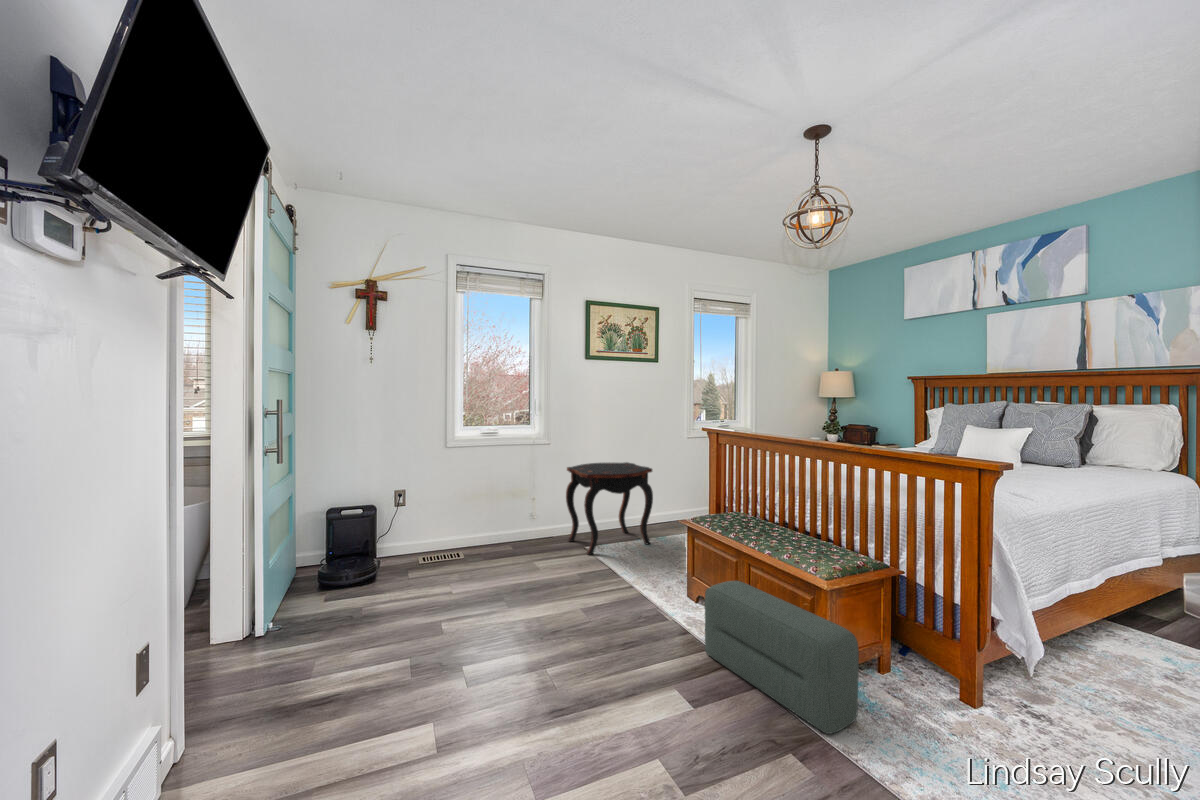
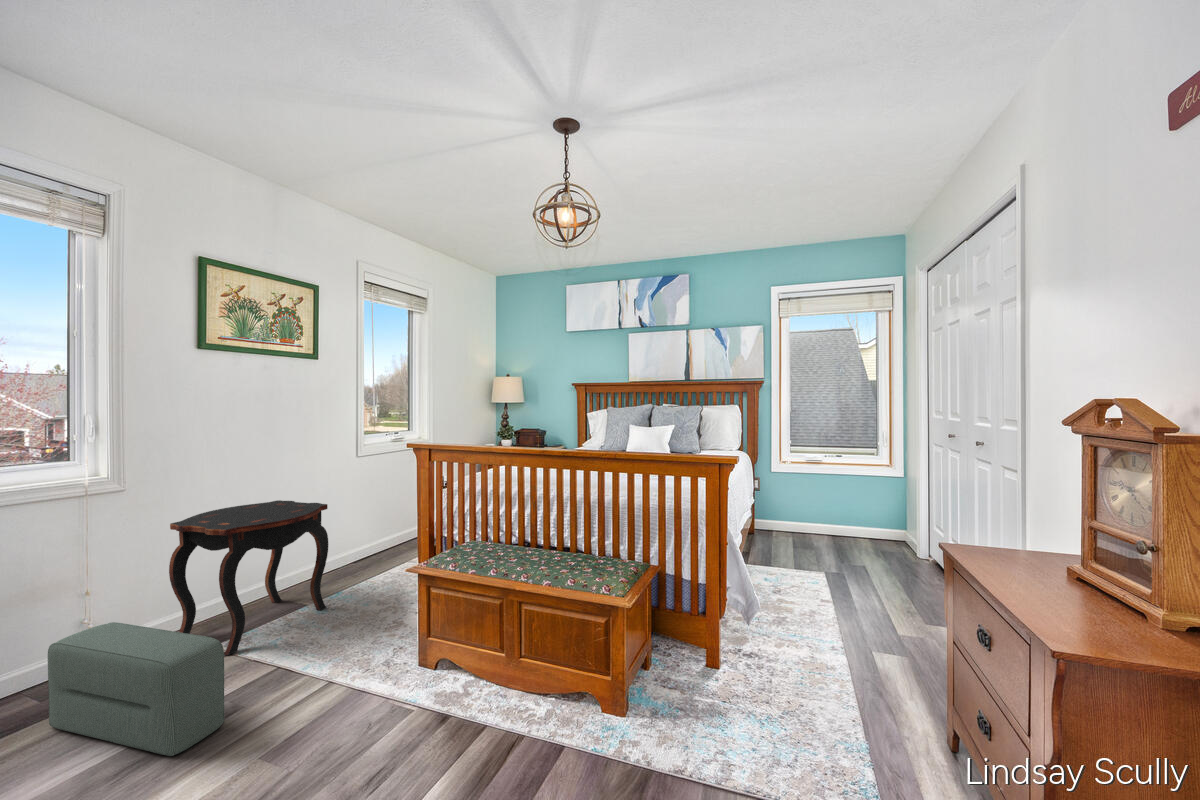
pouf: present [705,581,859,734] -> present [48,622,224,756]

